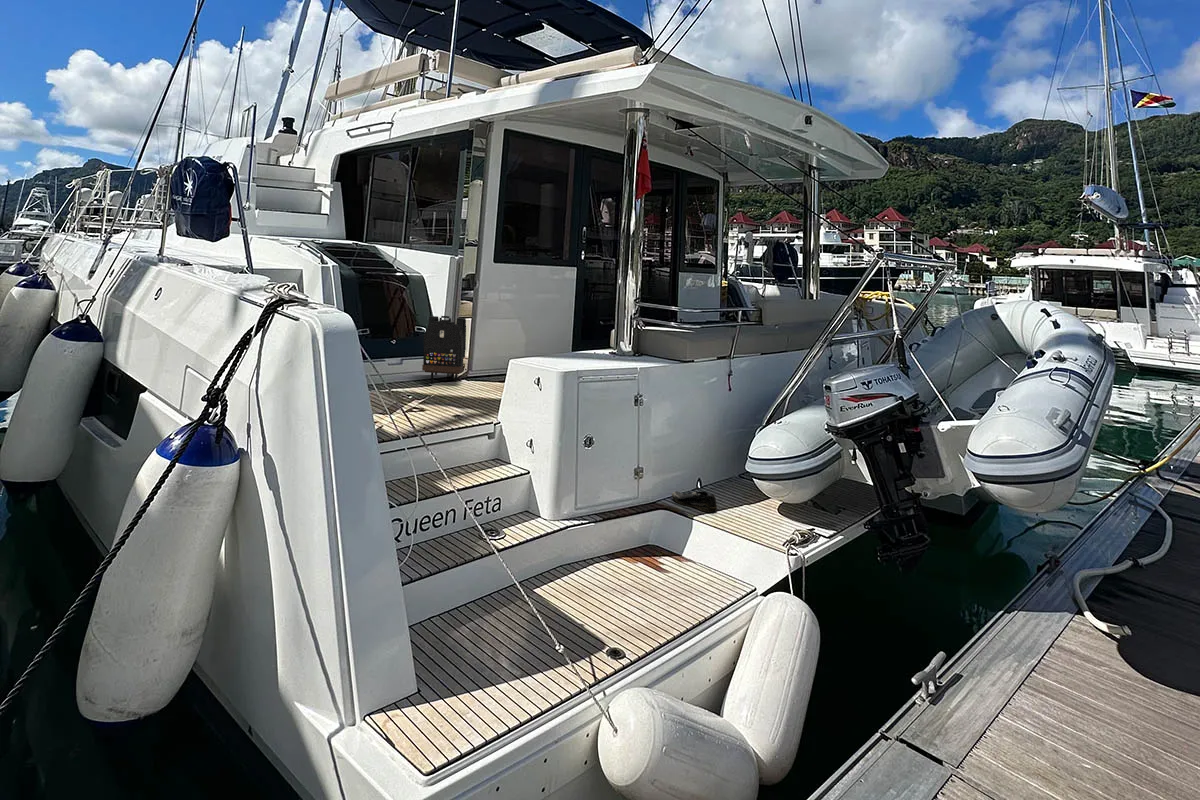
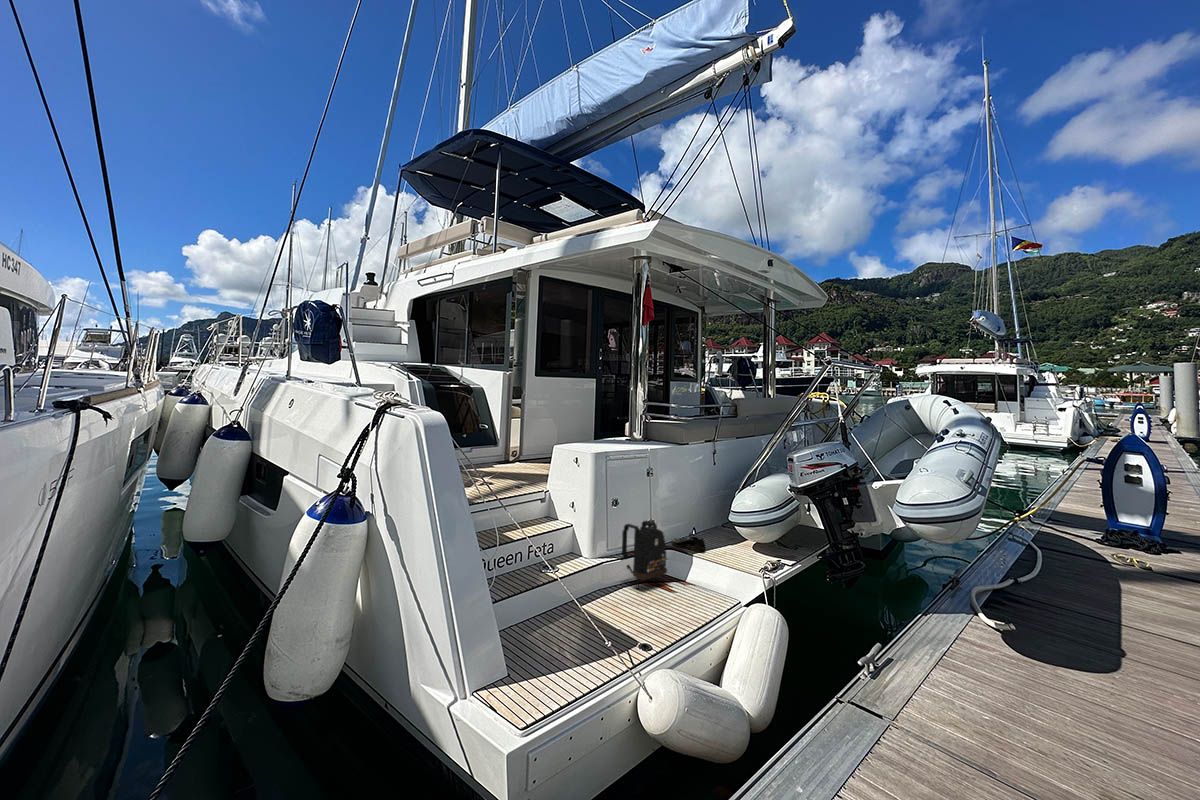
backpack: present [422,316,466,384] -> present [622,521,667,589]

